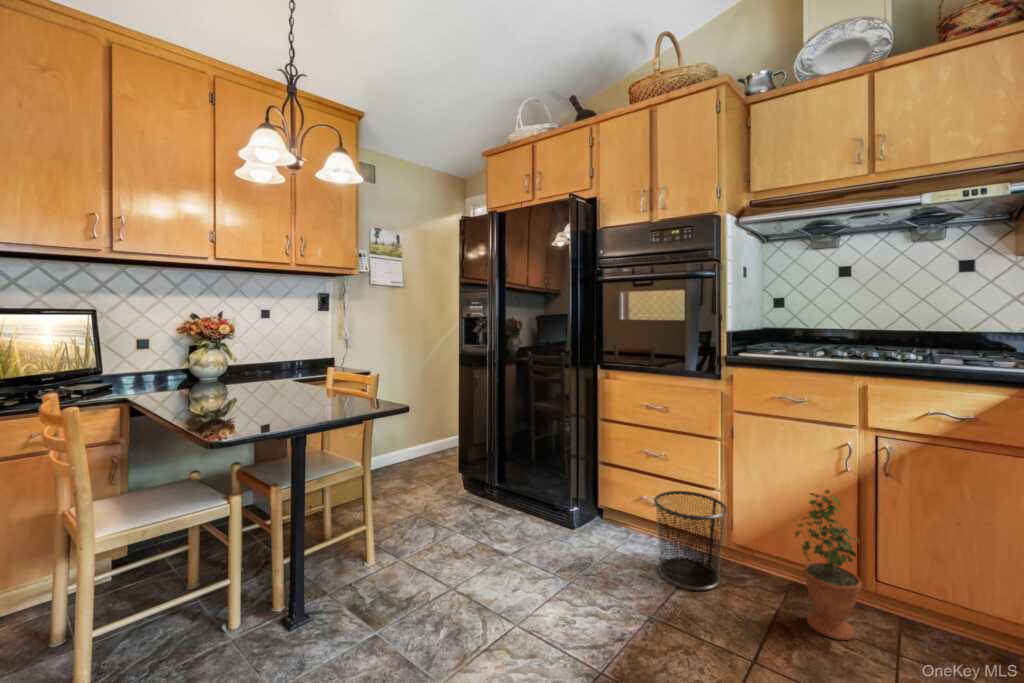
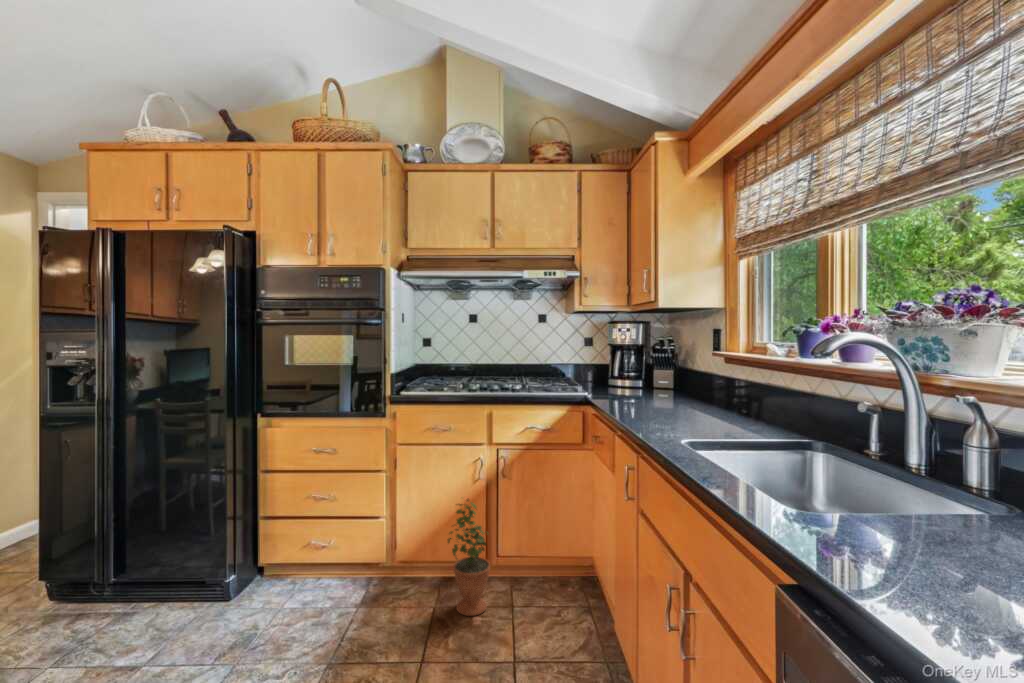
waste bin: present [654,491,728,590] -> none [327,524,395,621]

